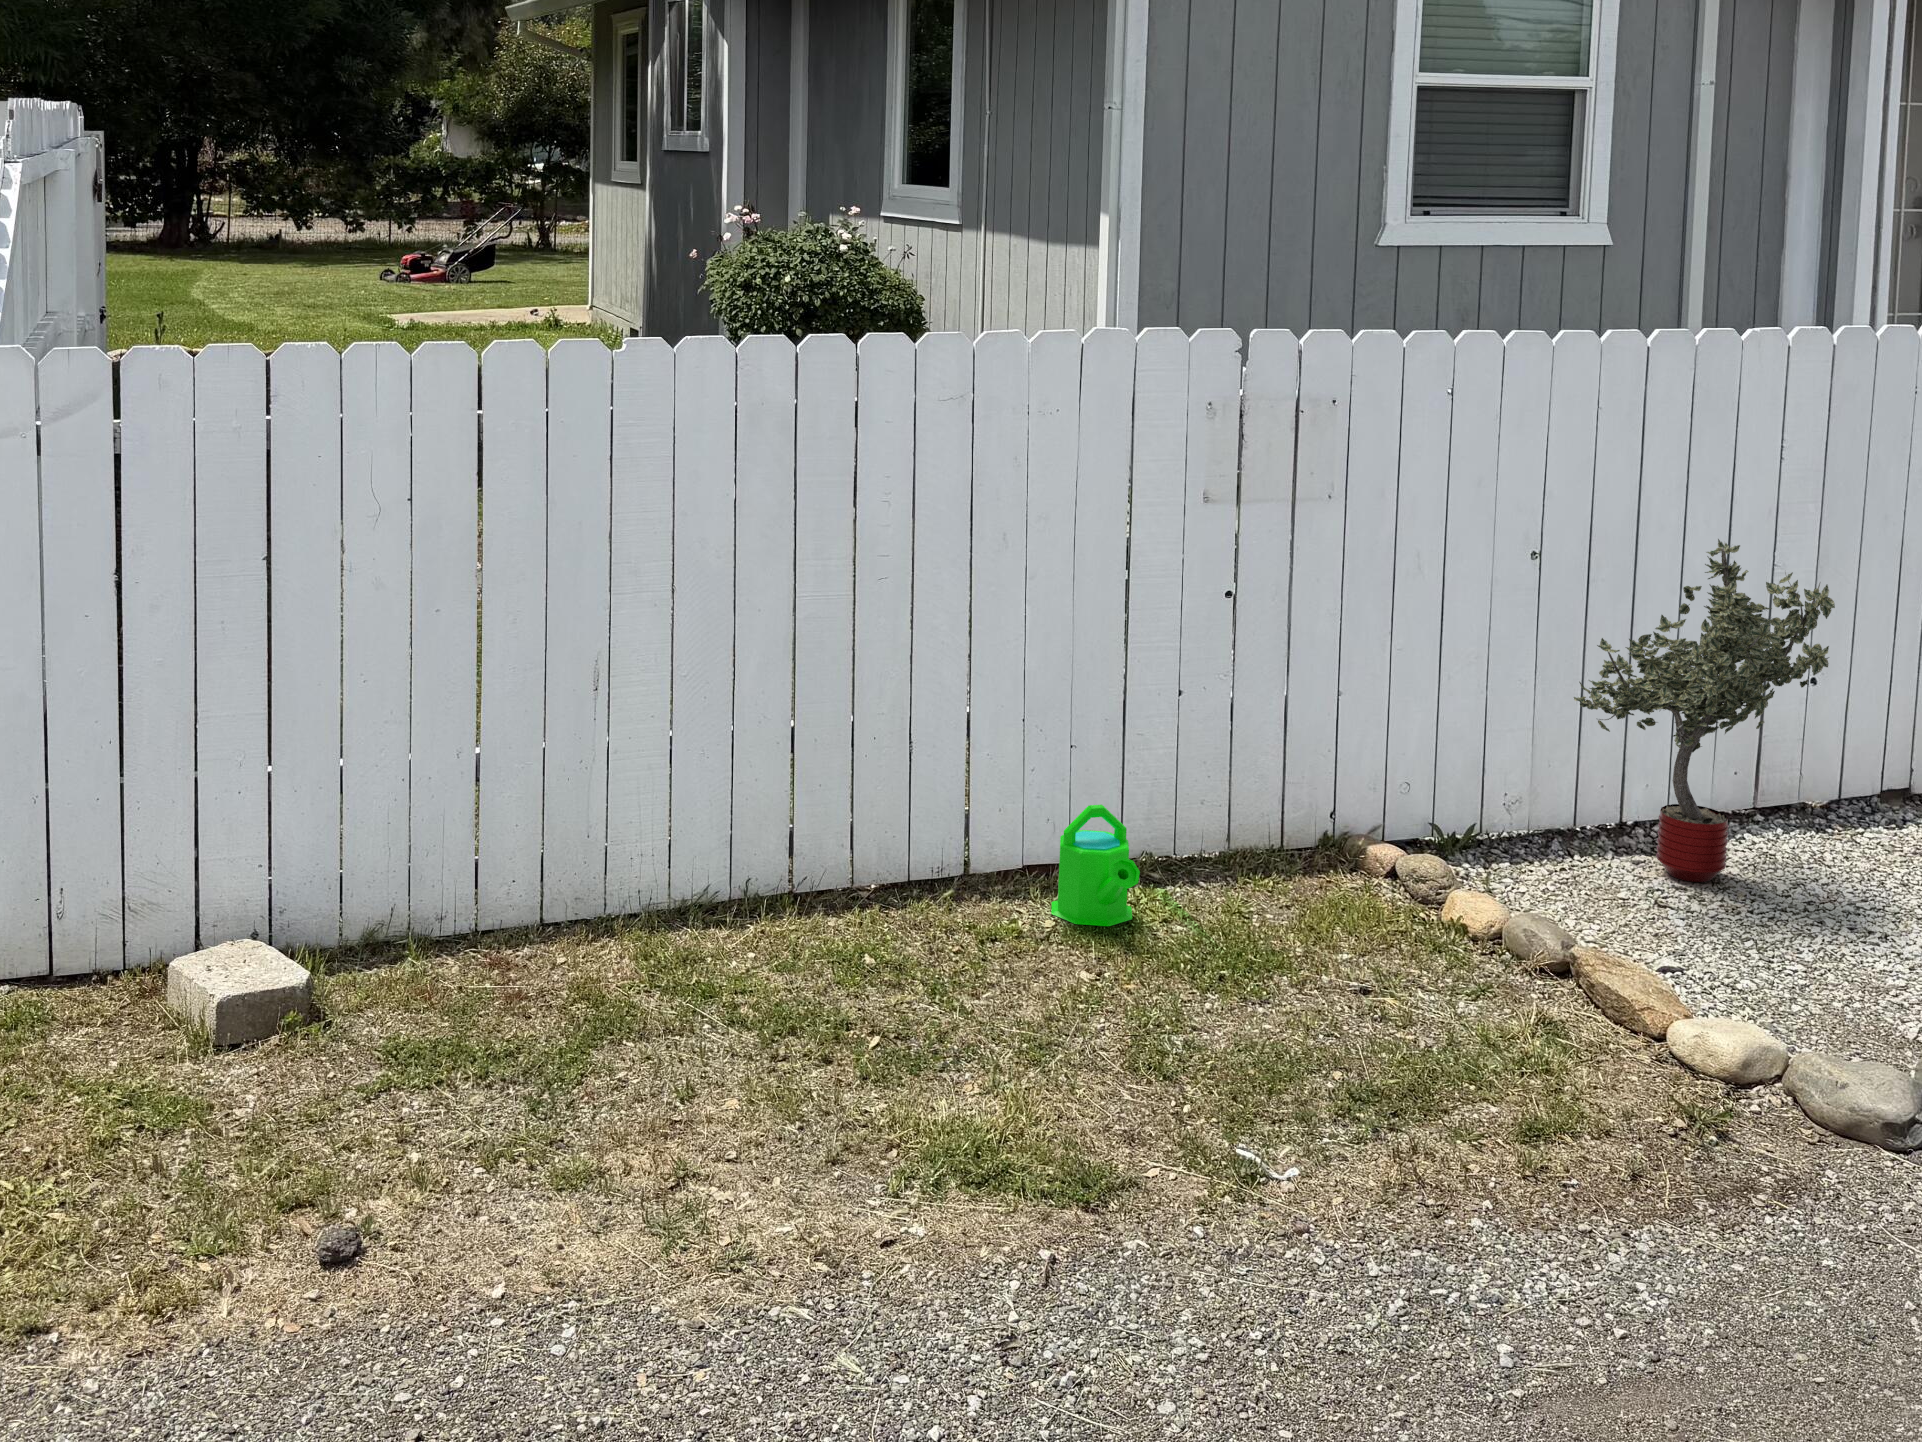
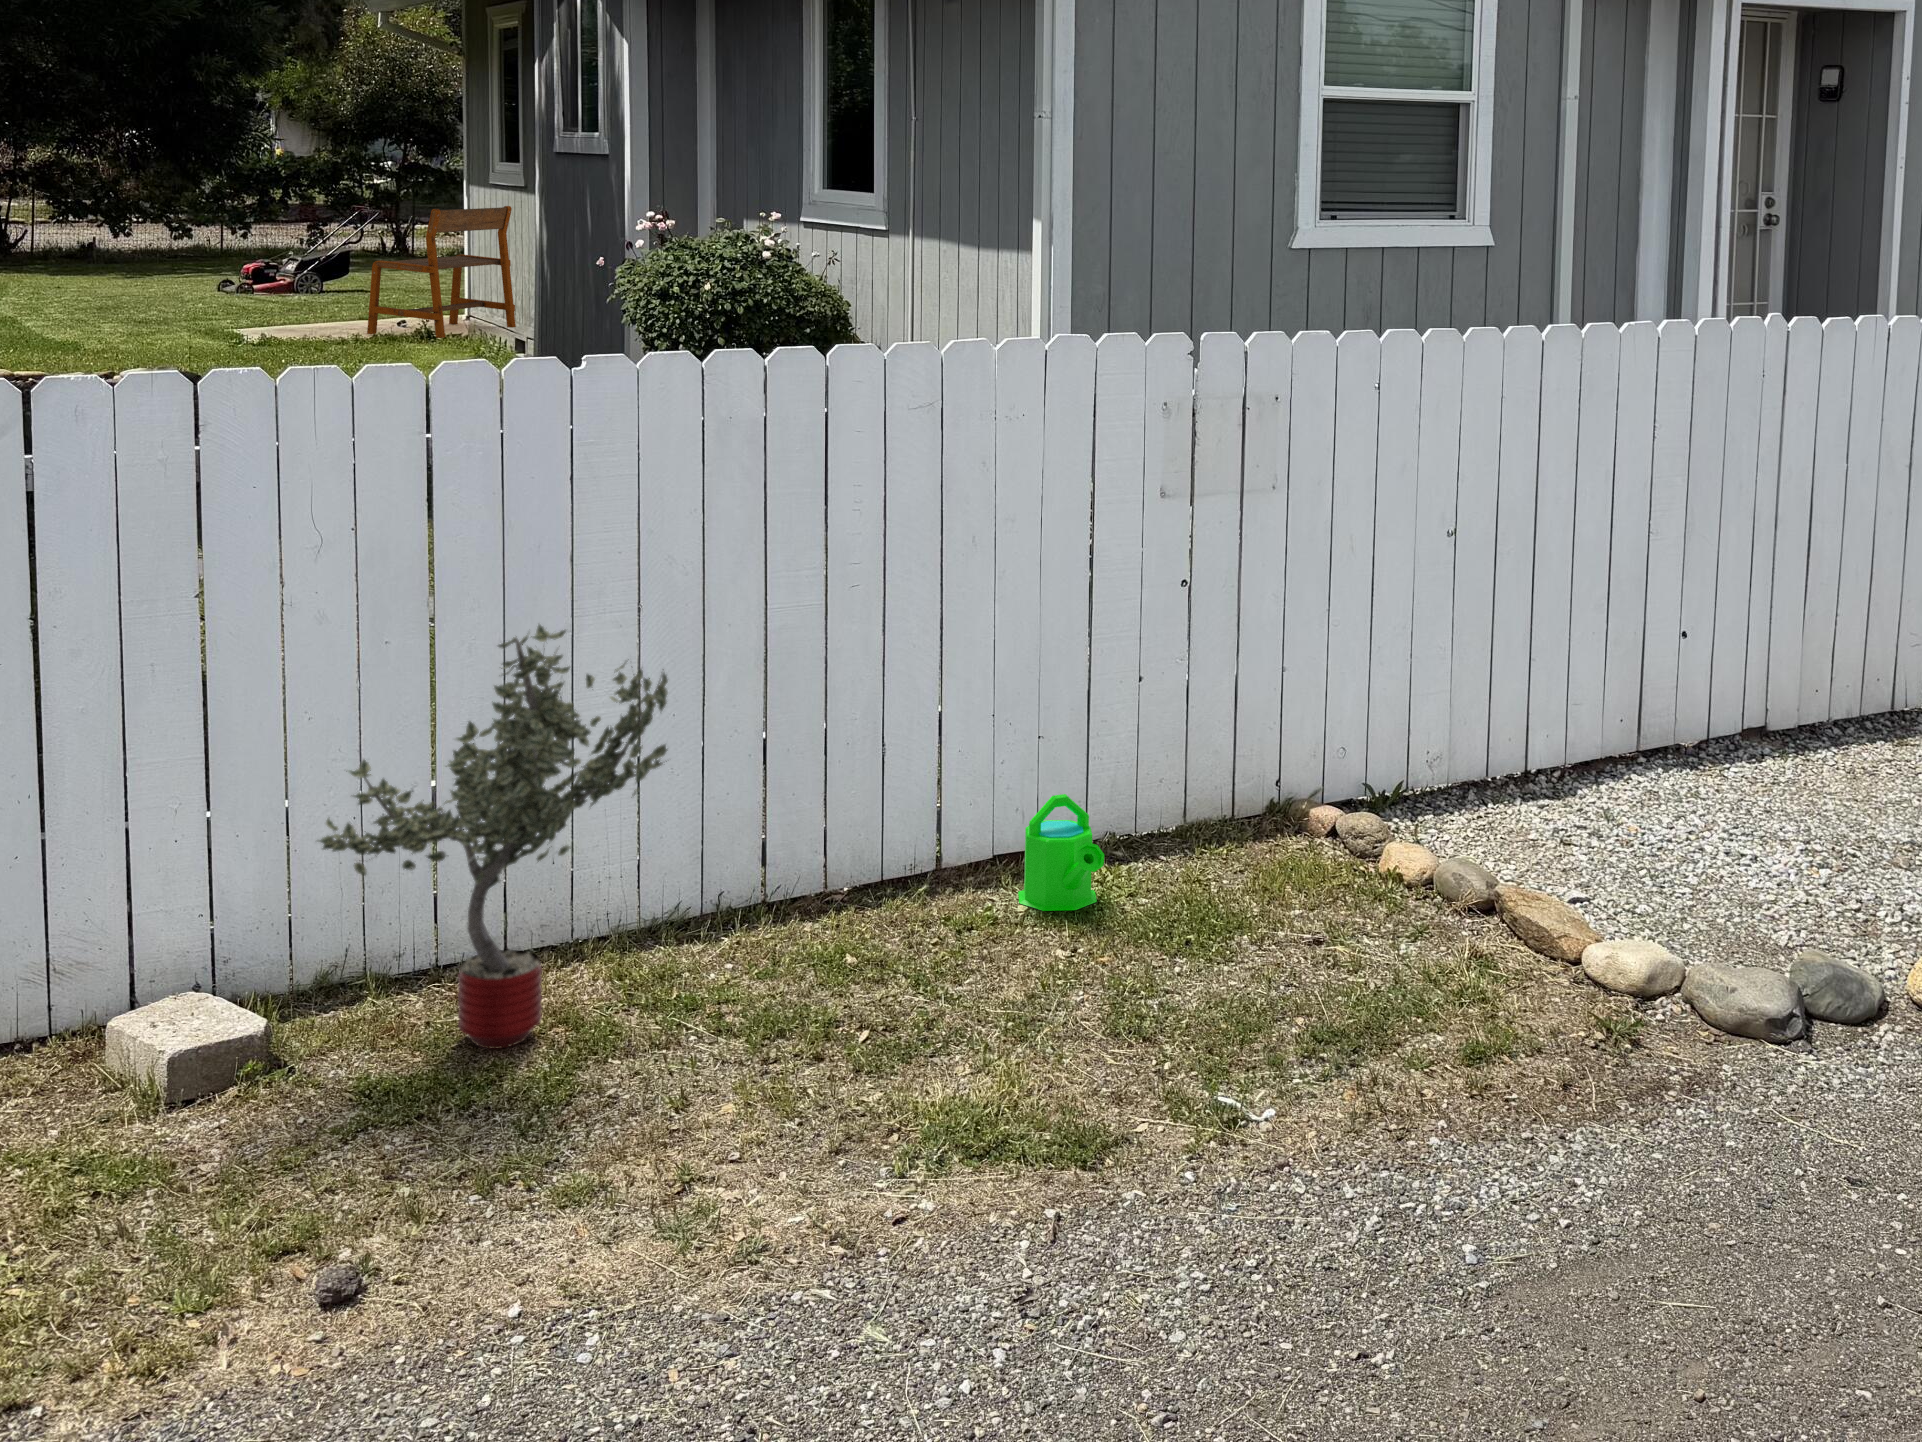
bench: none [500,198,633,321] -> present [367,206,516,338]
potted tree: present [1574,539,1835,882] -> present [318,625,668,1049]

